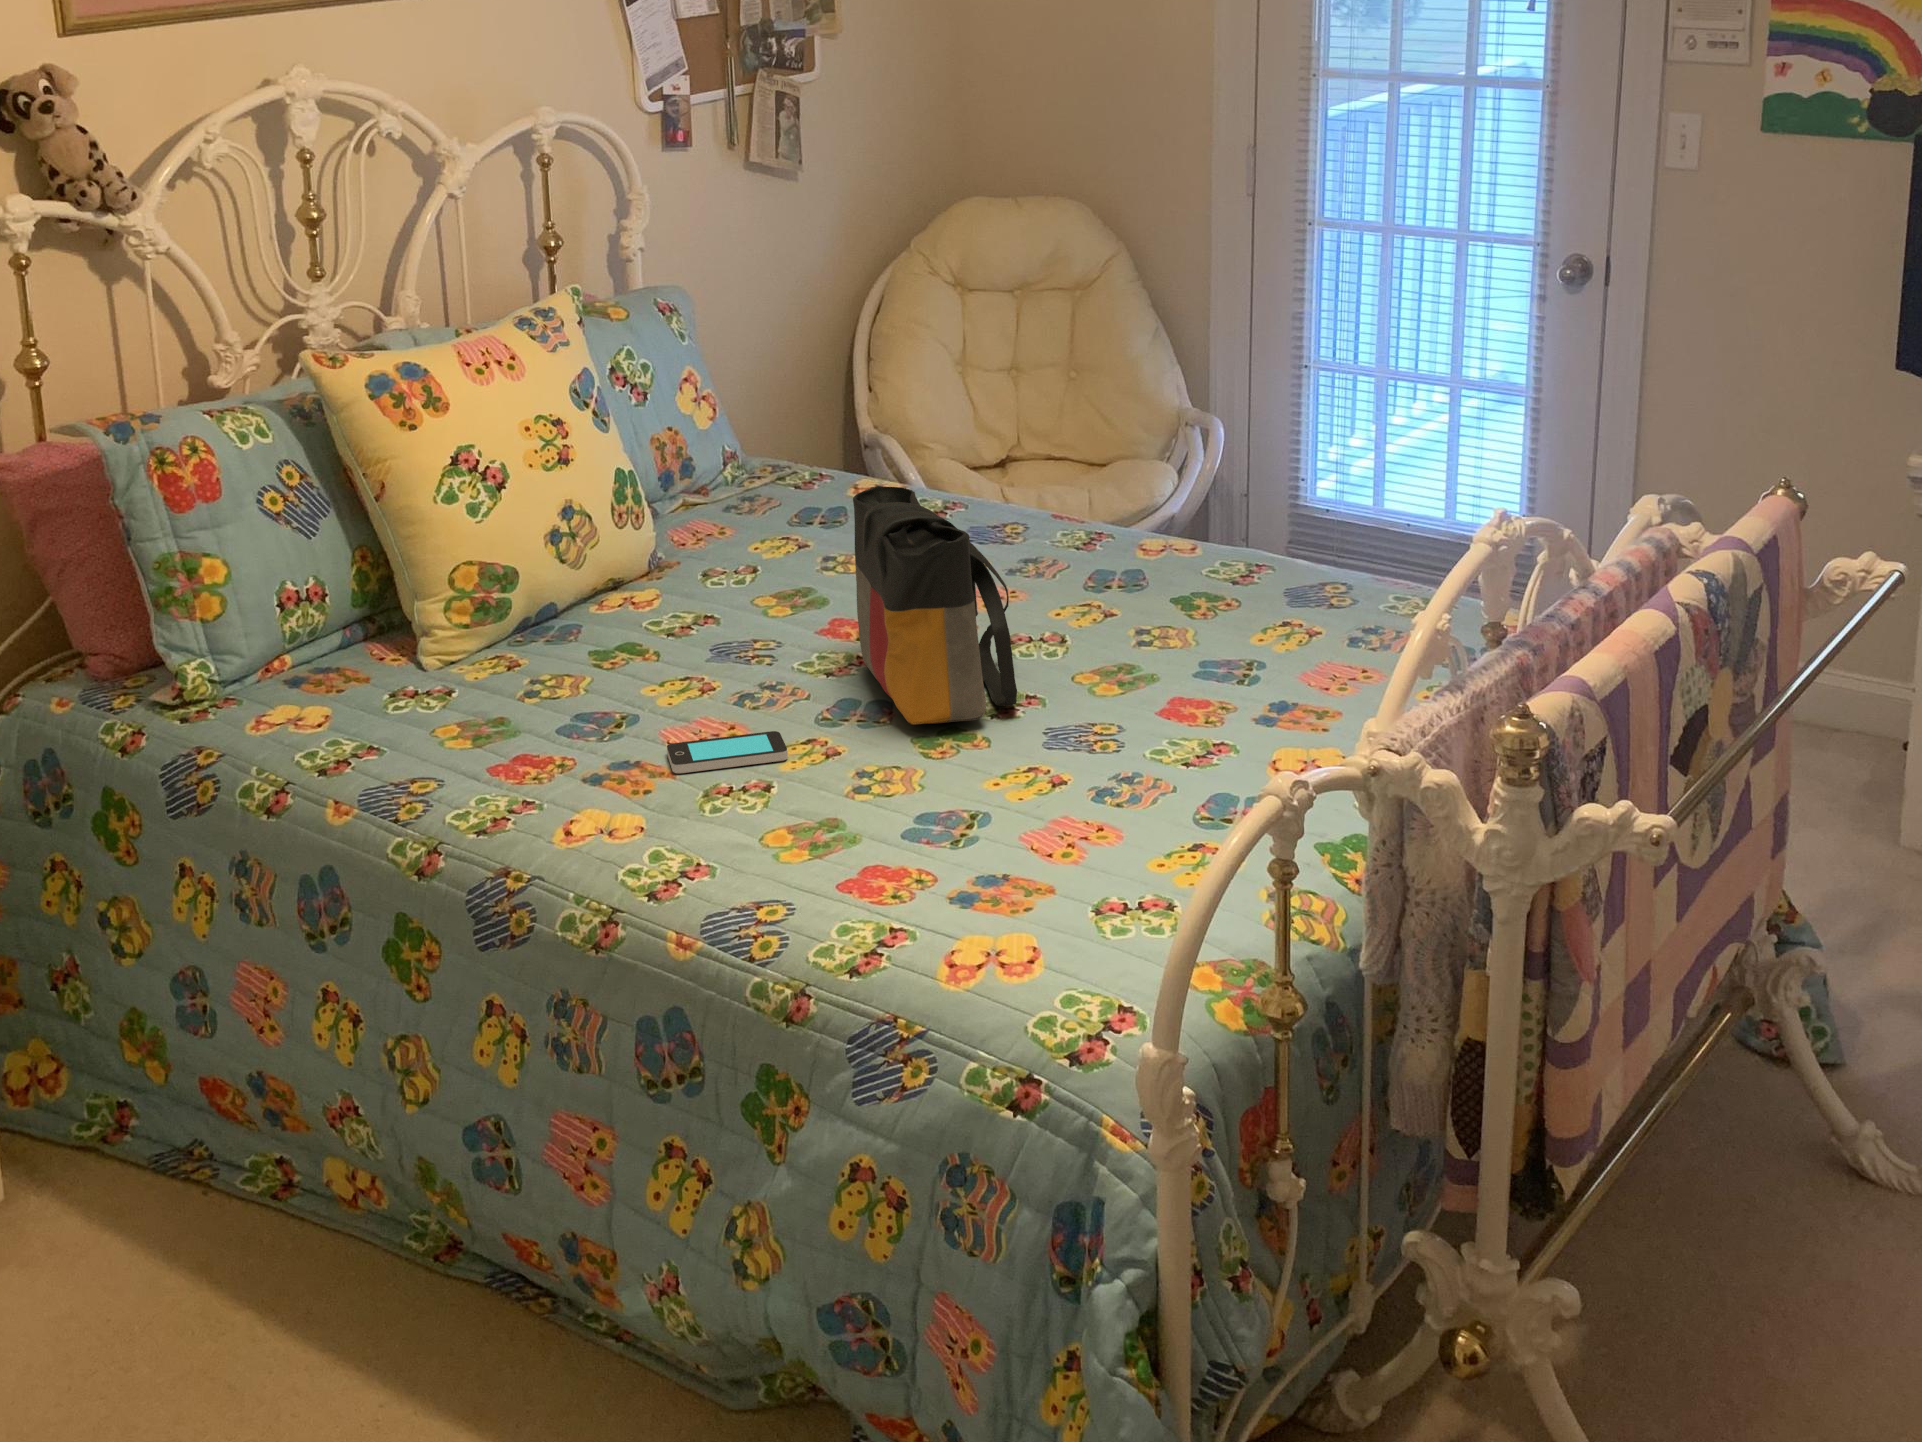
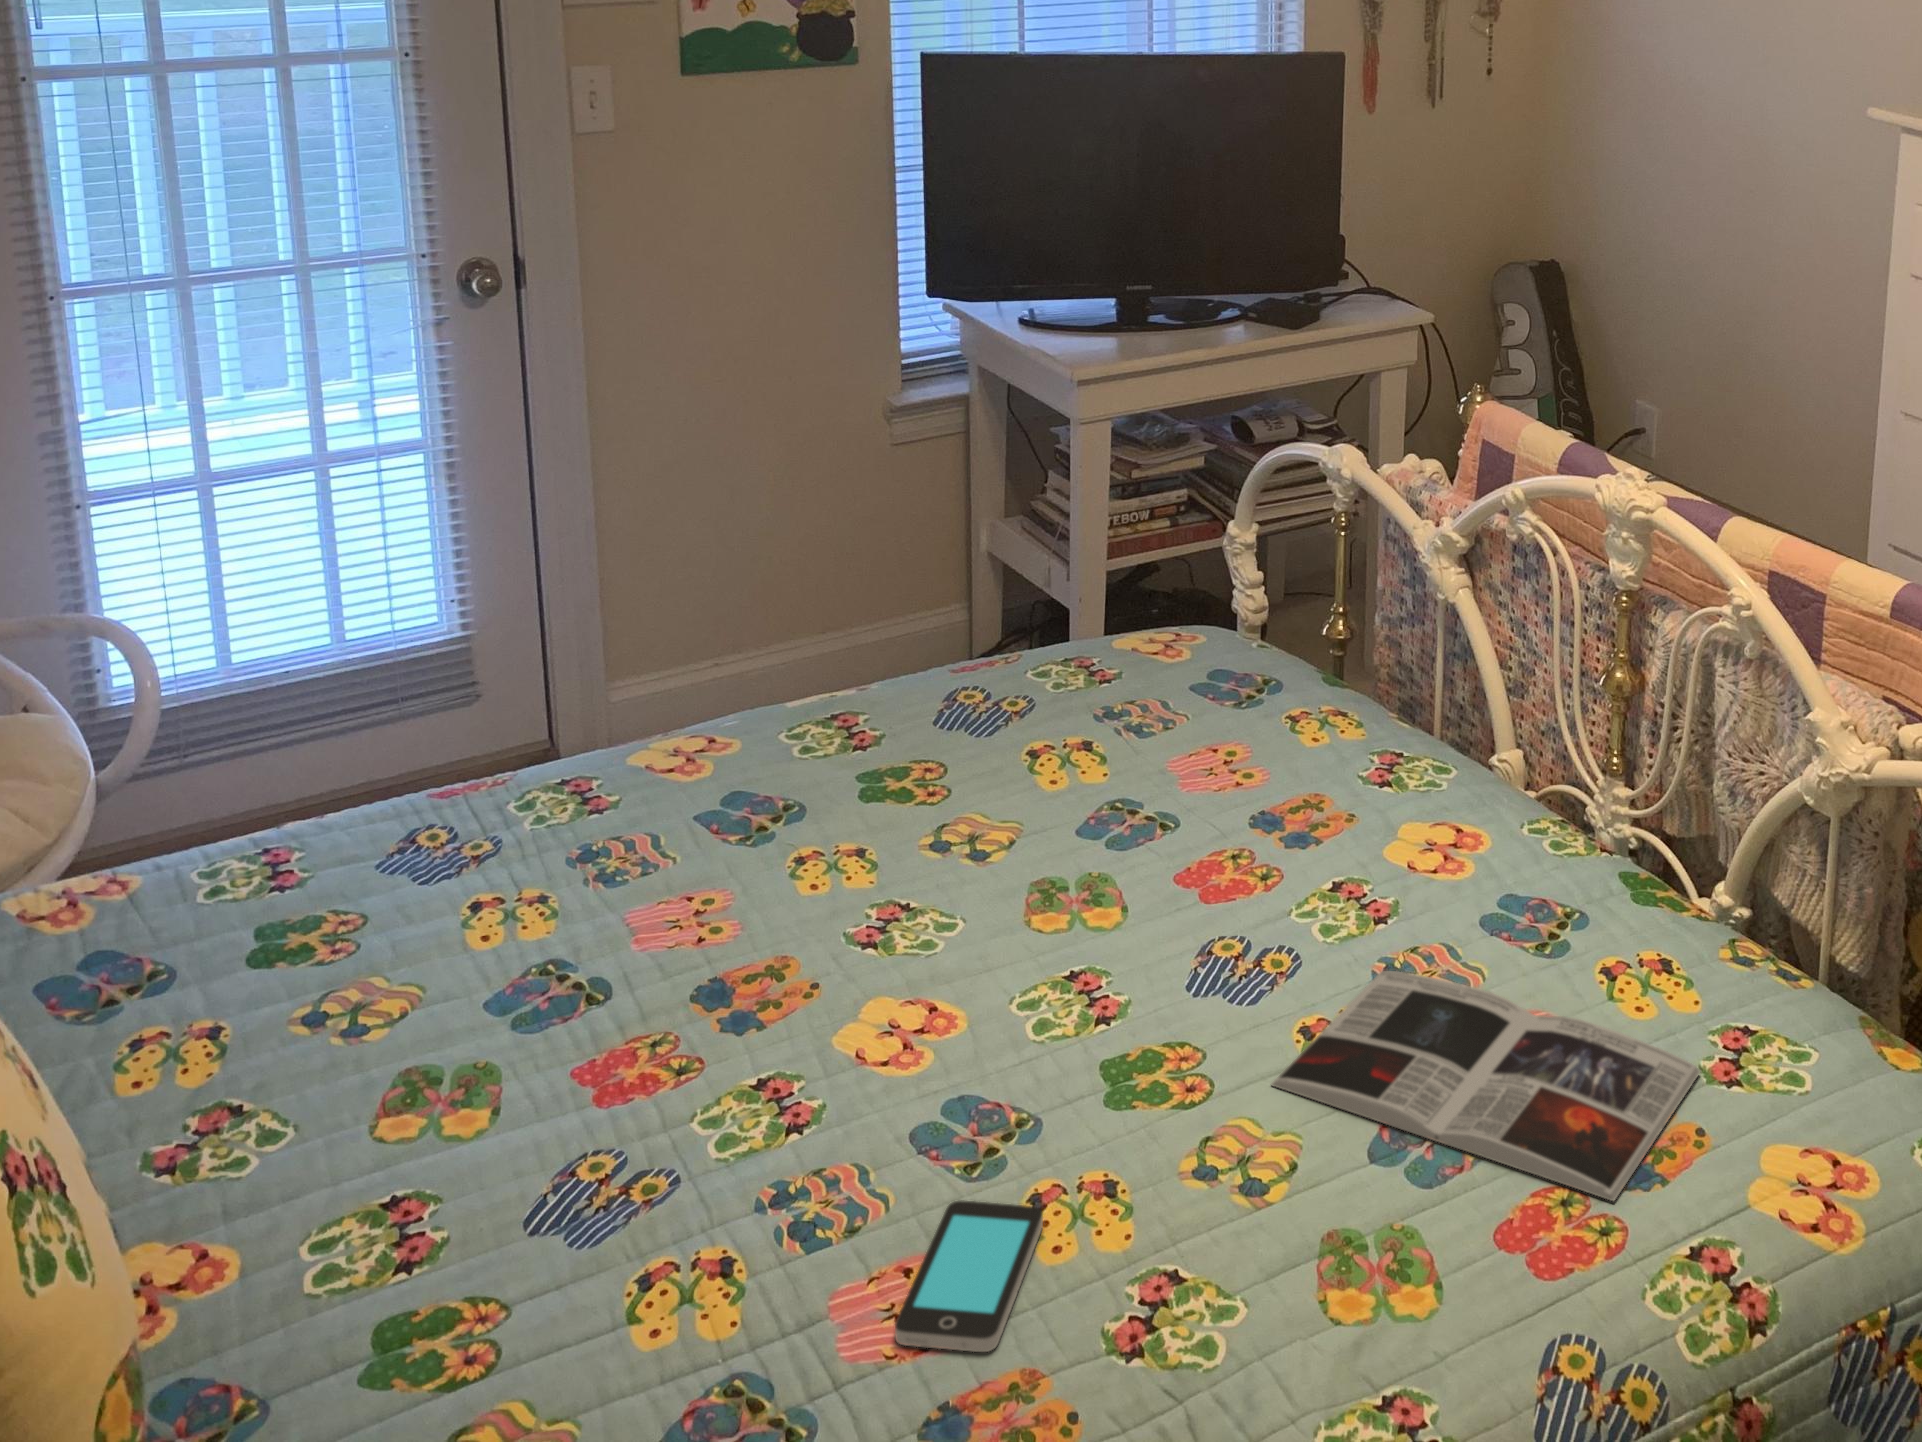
tote bag: present [853,486,1017,724] -> none [688,764,1094,1076]
magazine: none [928,784,1133,906] -> present [1272,971,1700,1201]

